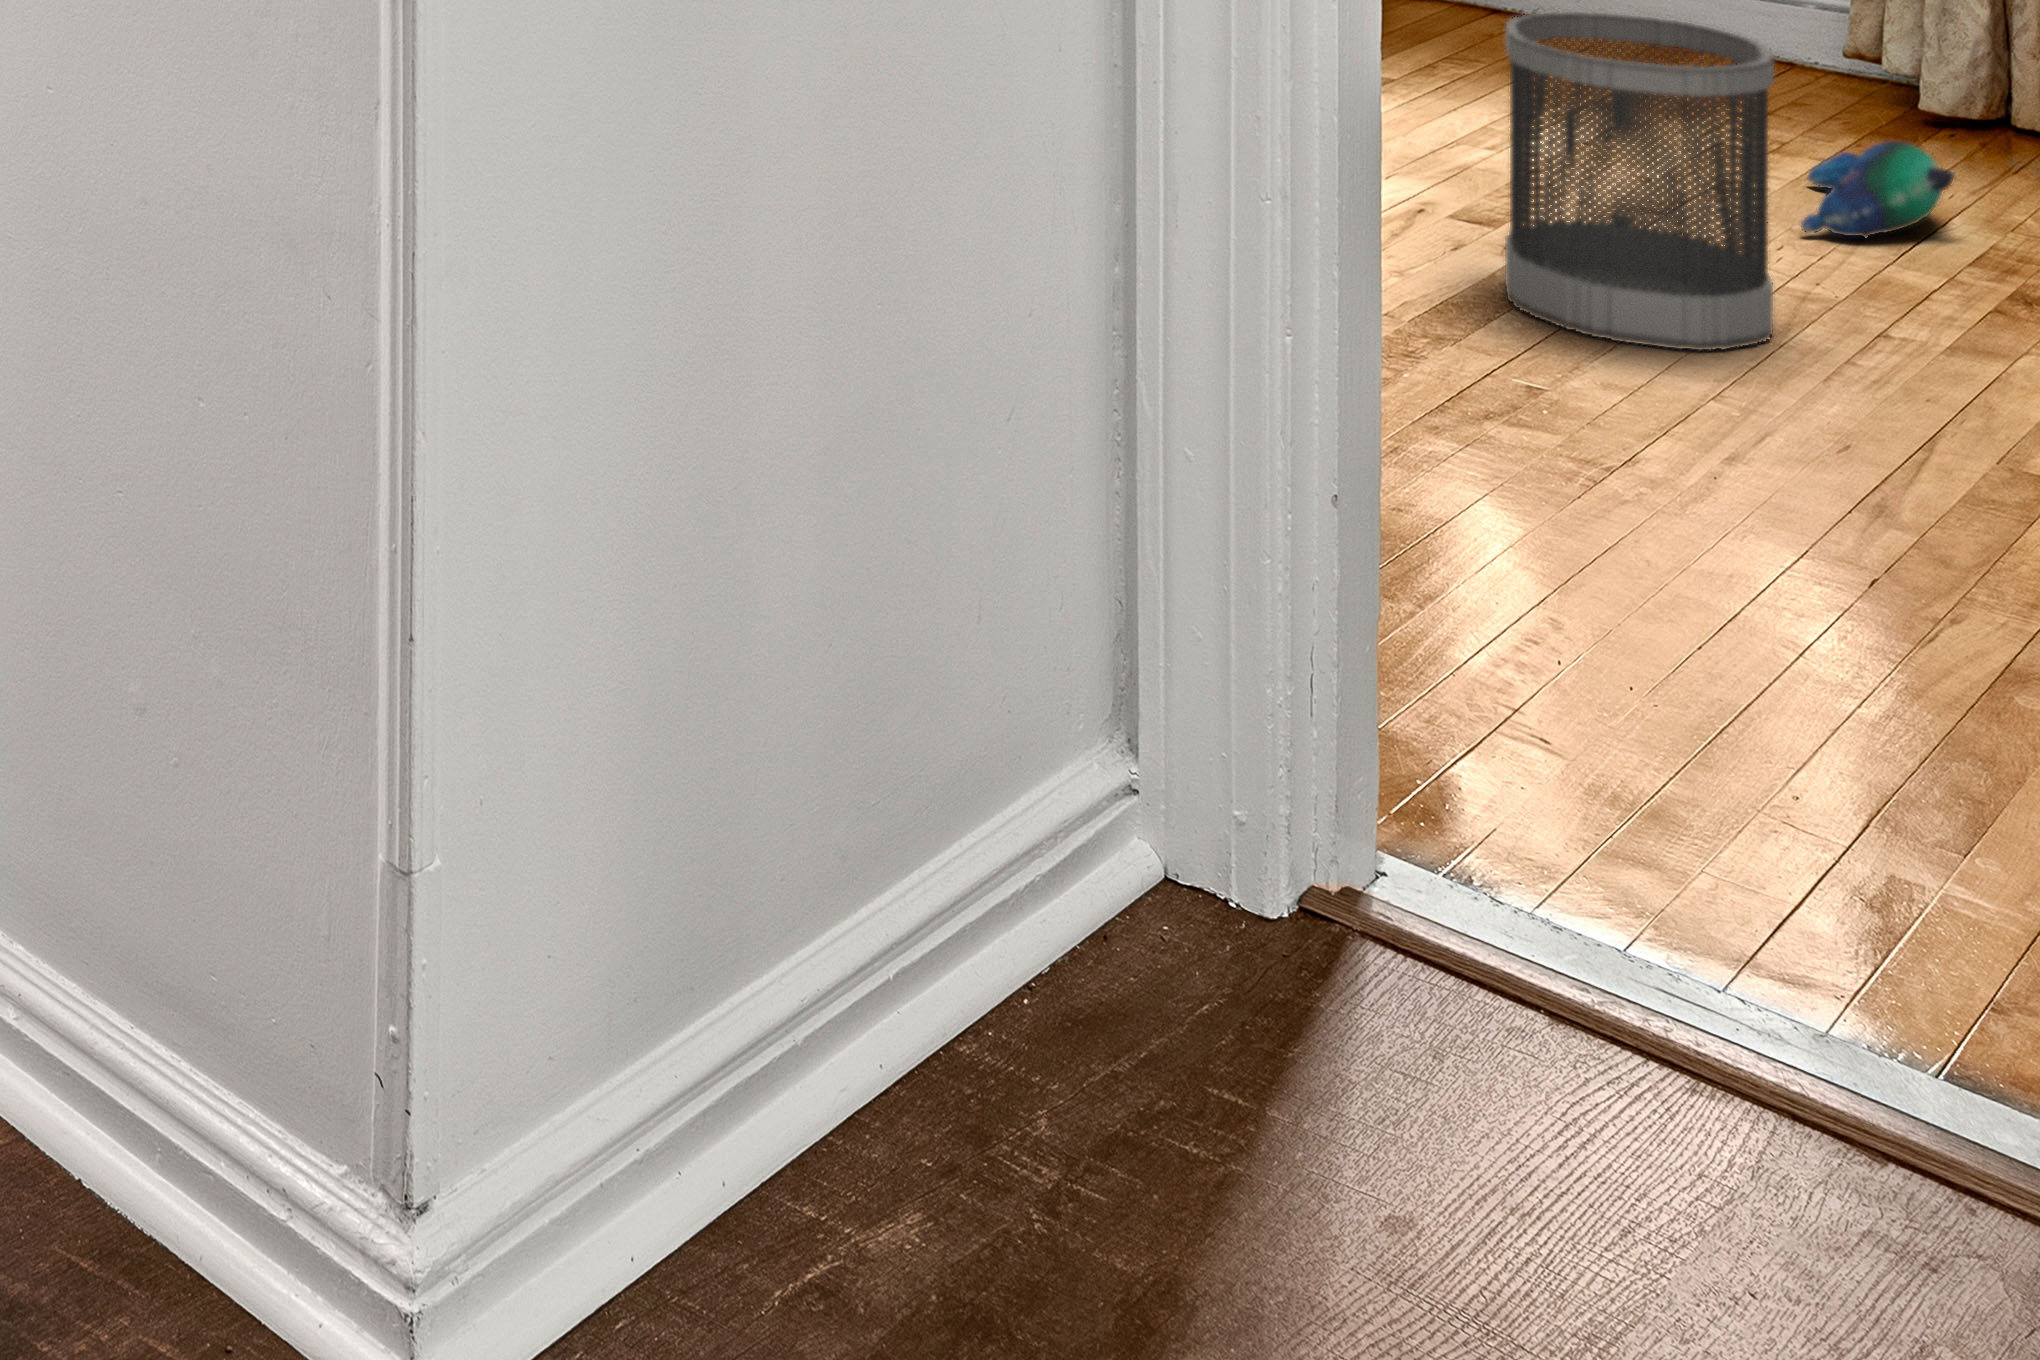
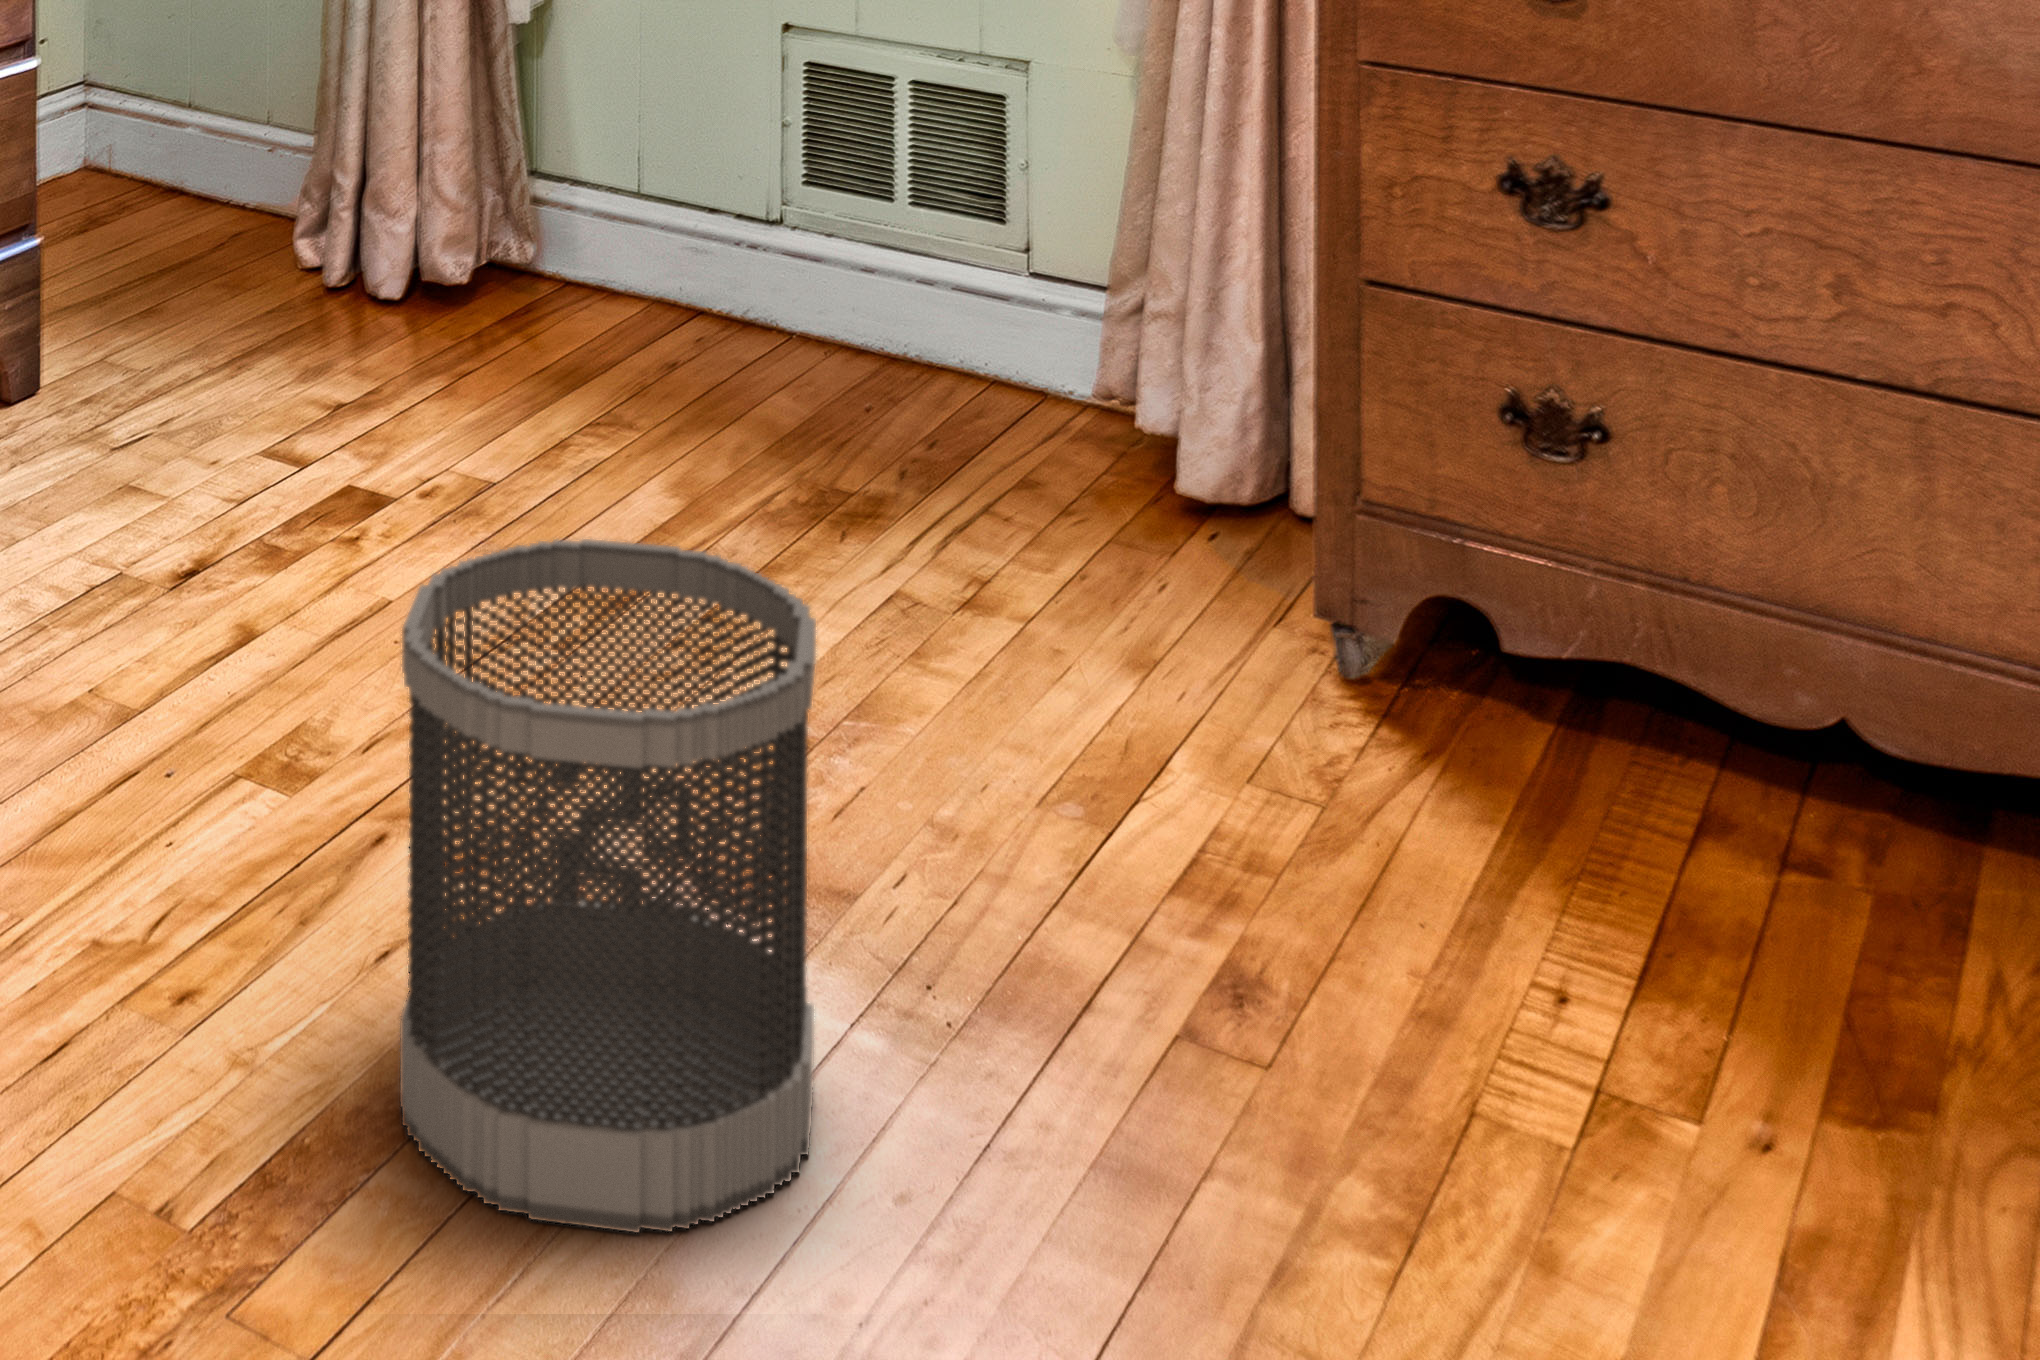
plush toy: present [1801,141,1955,238] -> none [938,631,1164,828]

